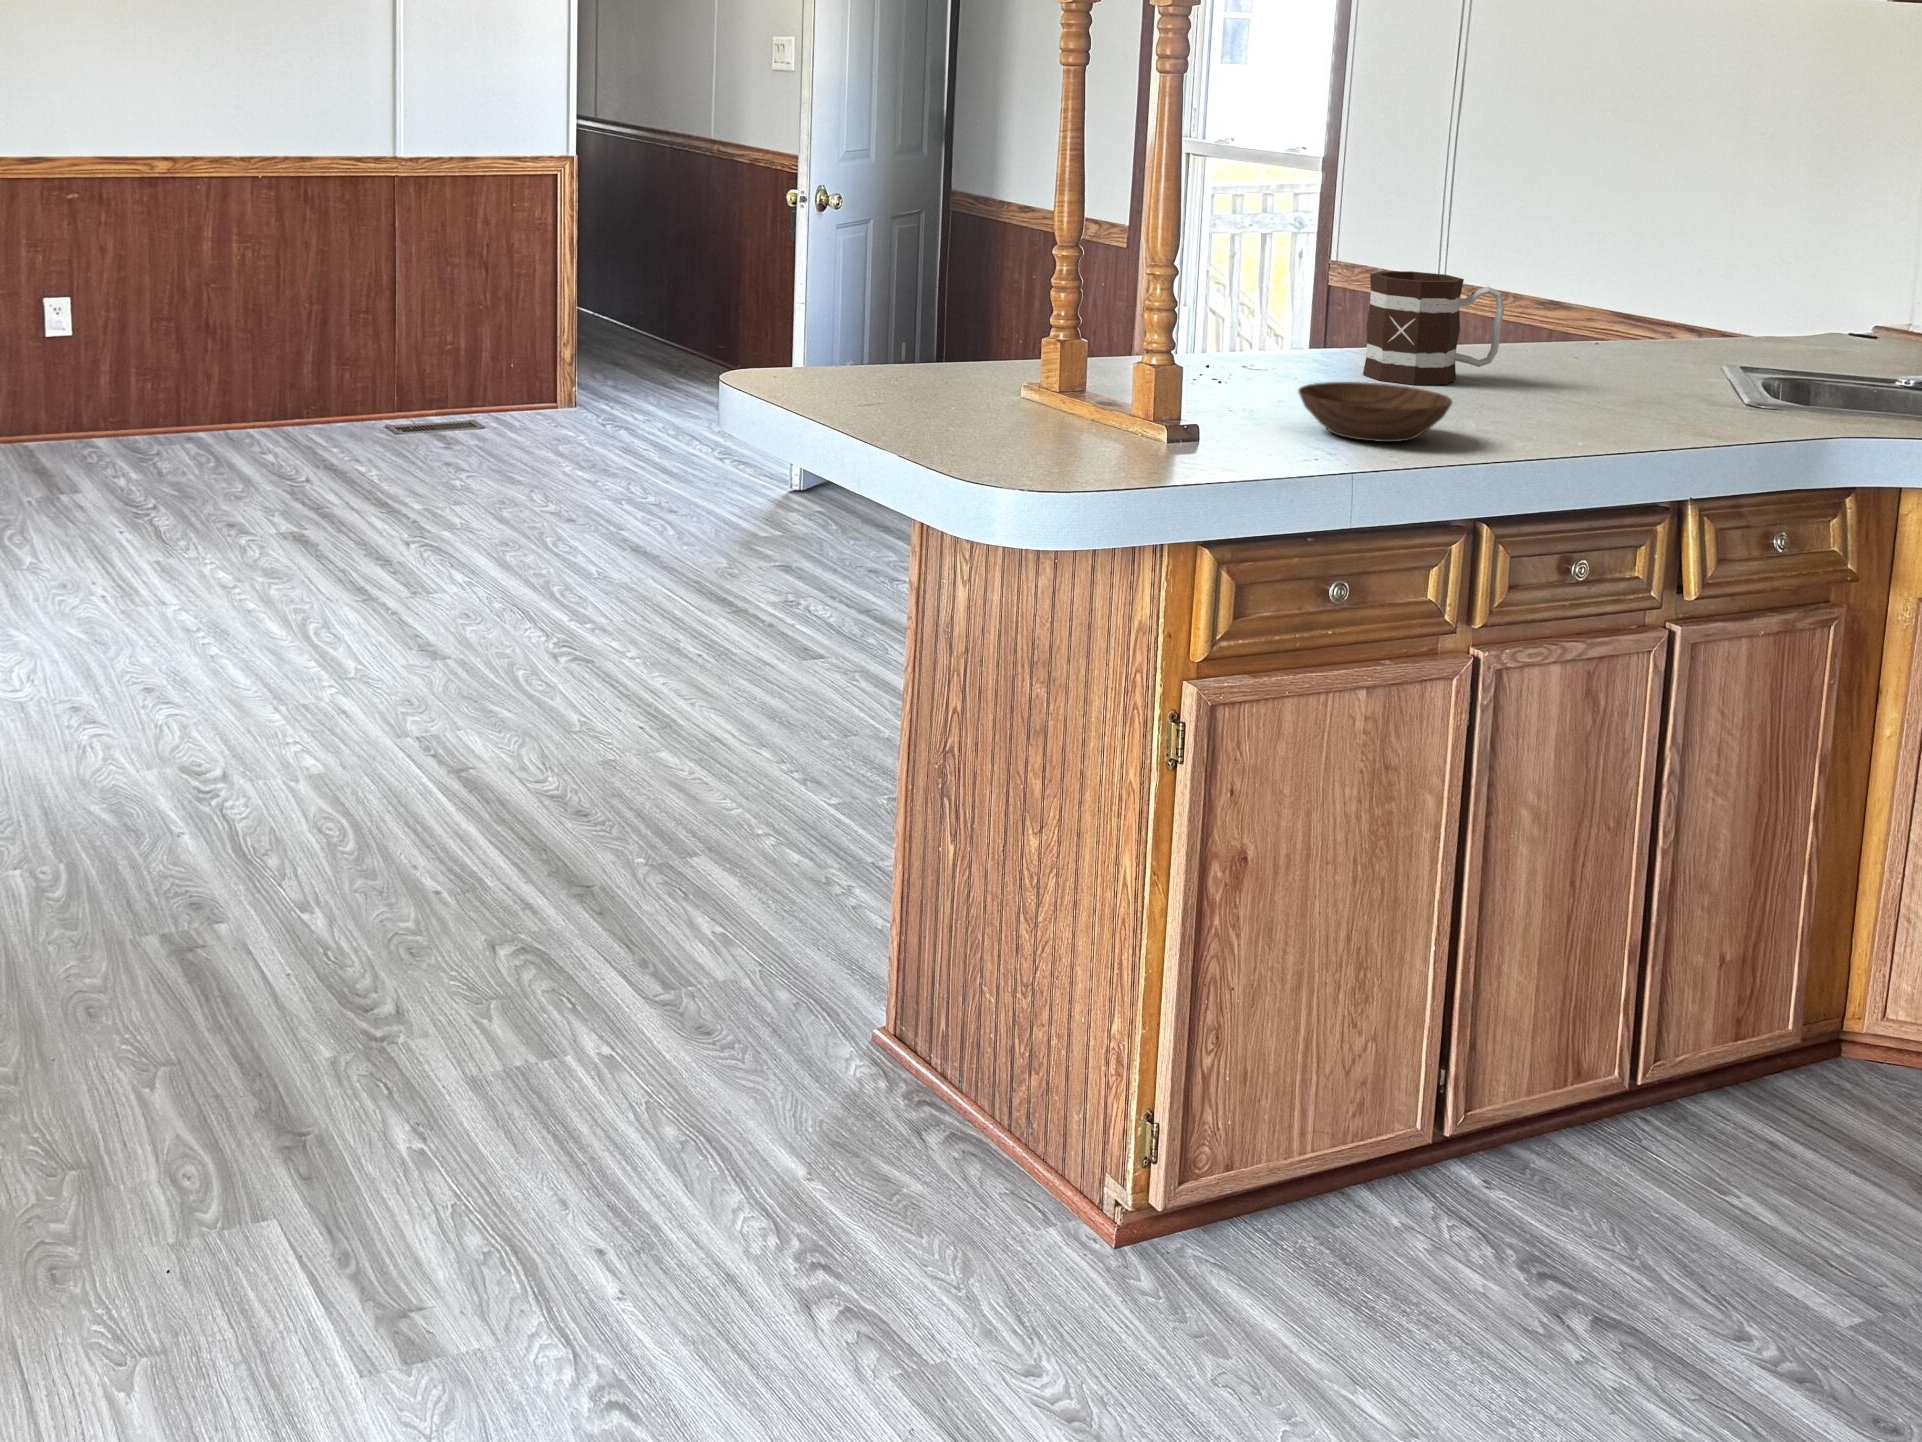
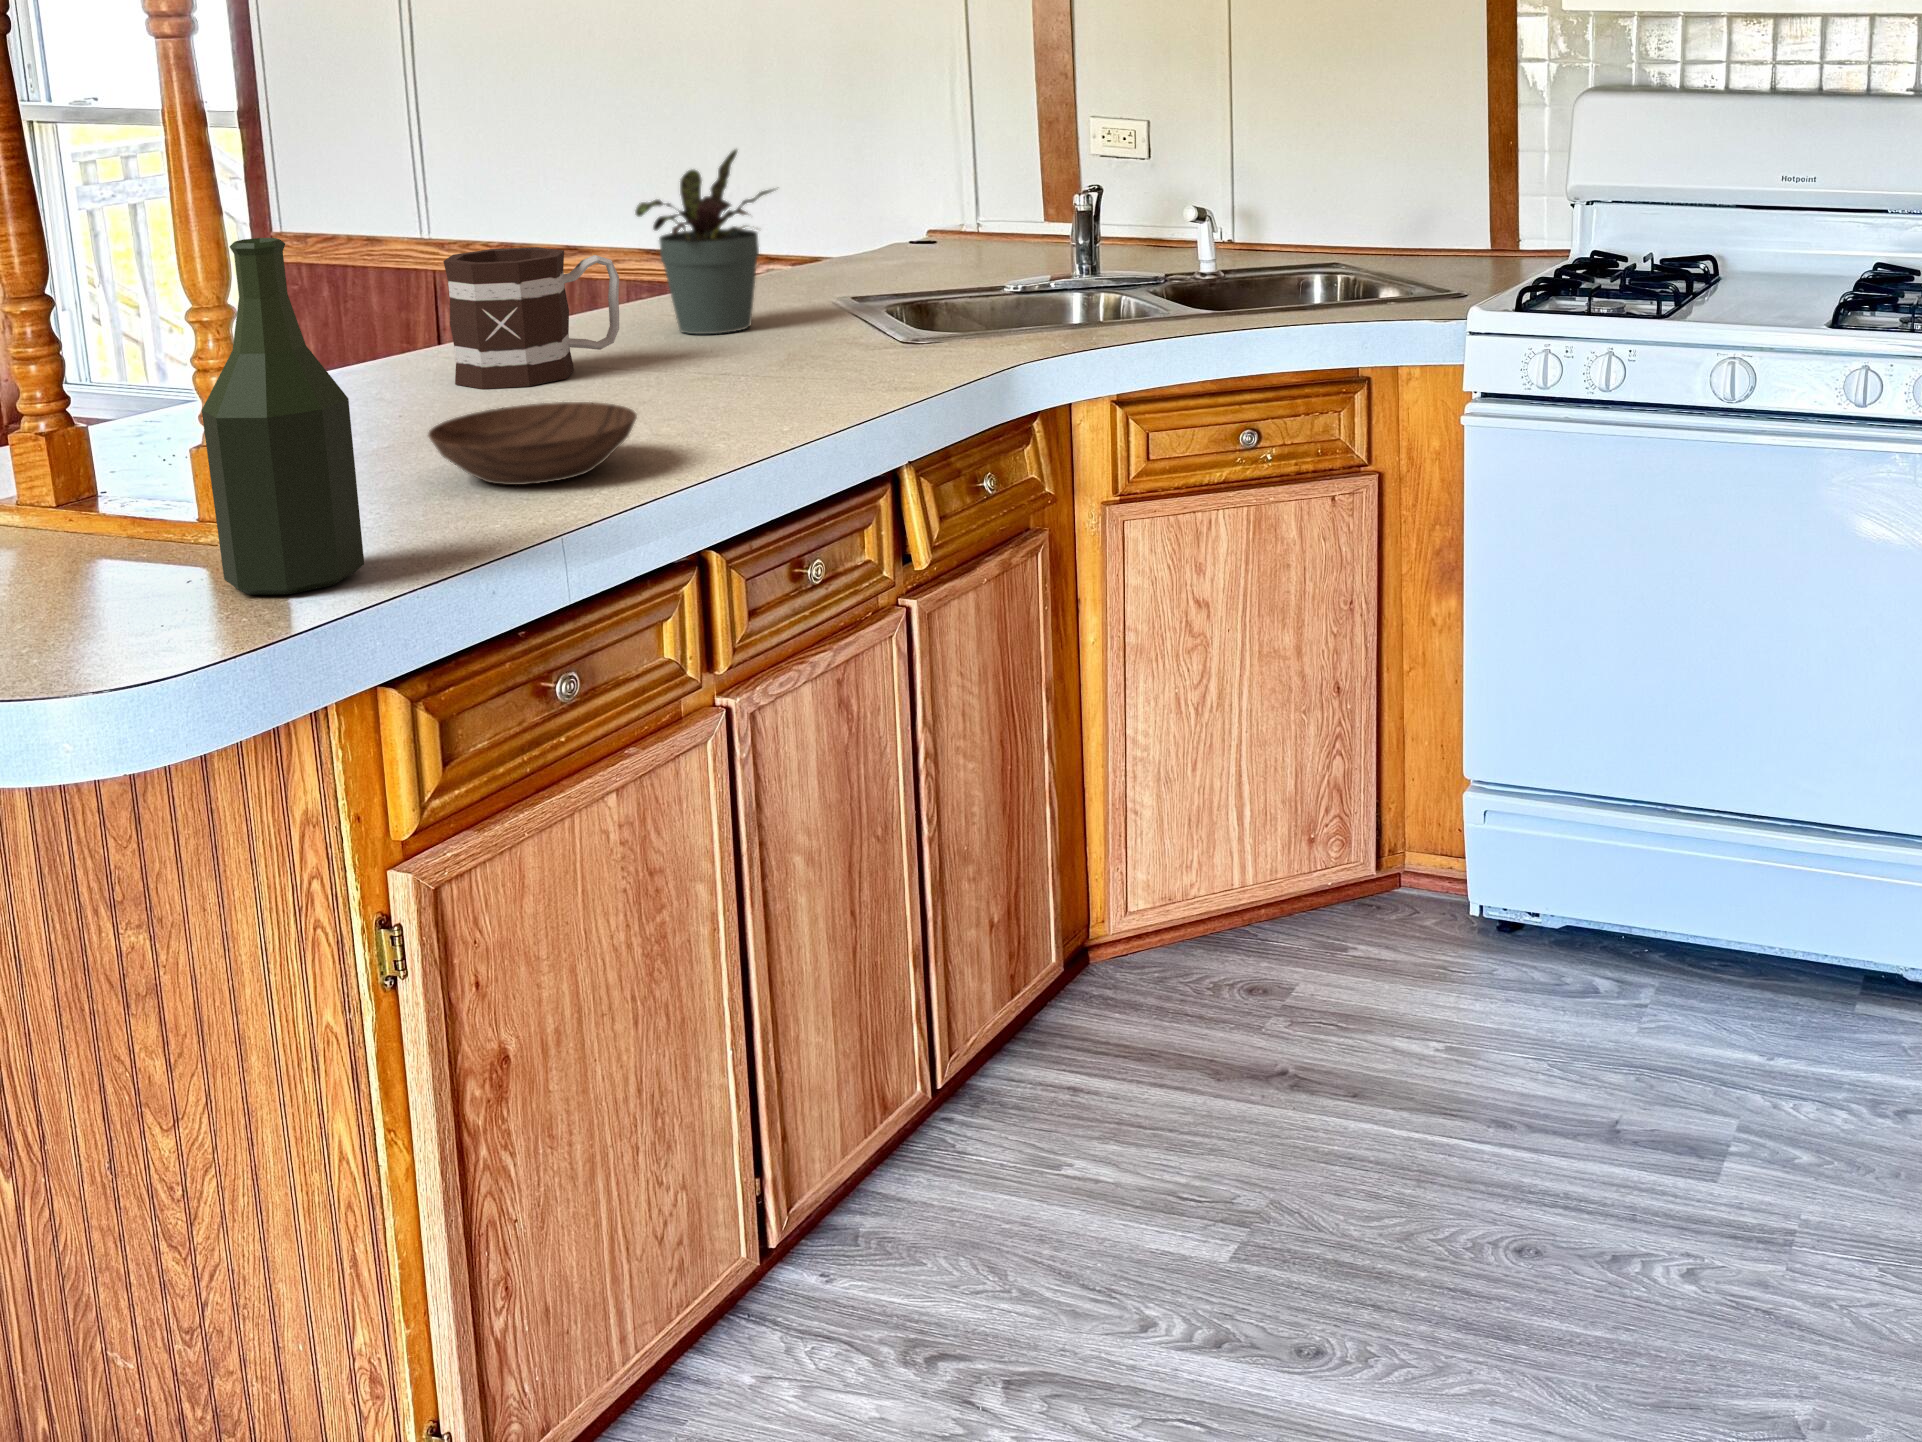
bottle: none [1128,212,1222,466] -> present [202,238,364,595]
potted plant: none [1540,215,1671,377] -> present [635,150,774,334]

